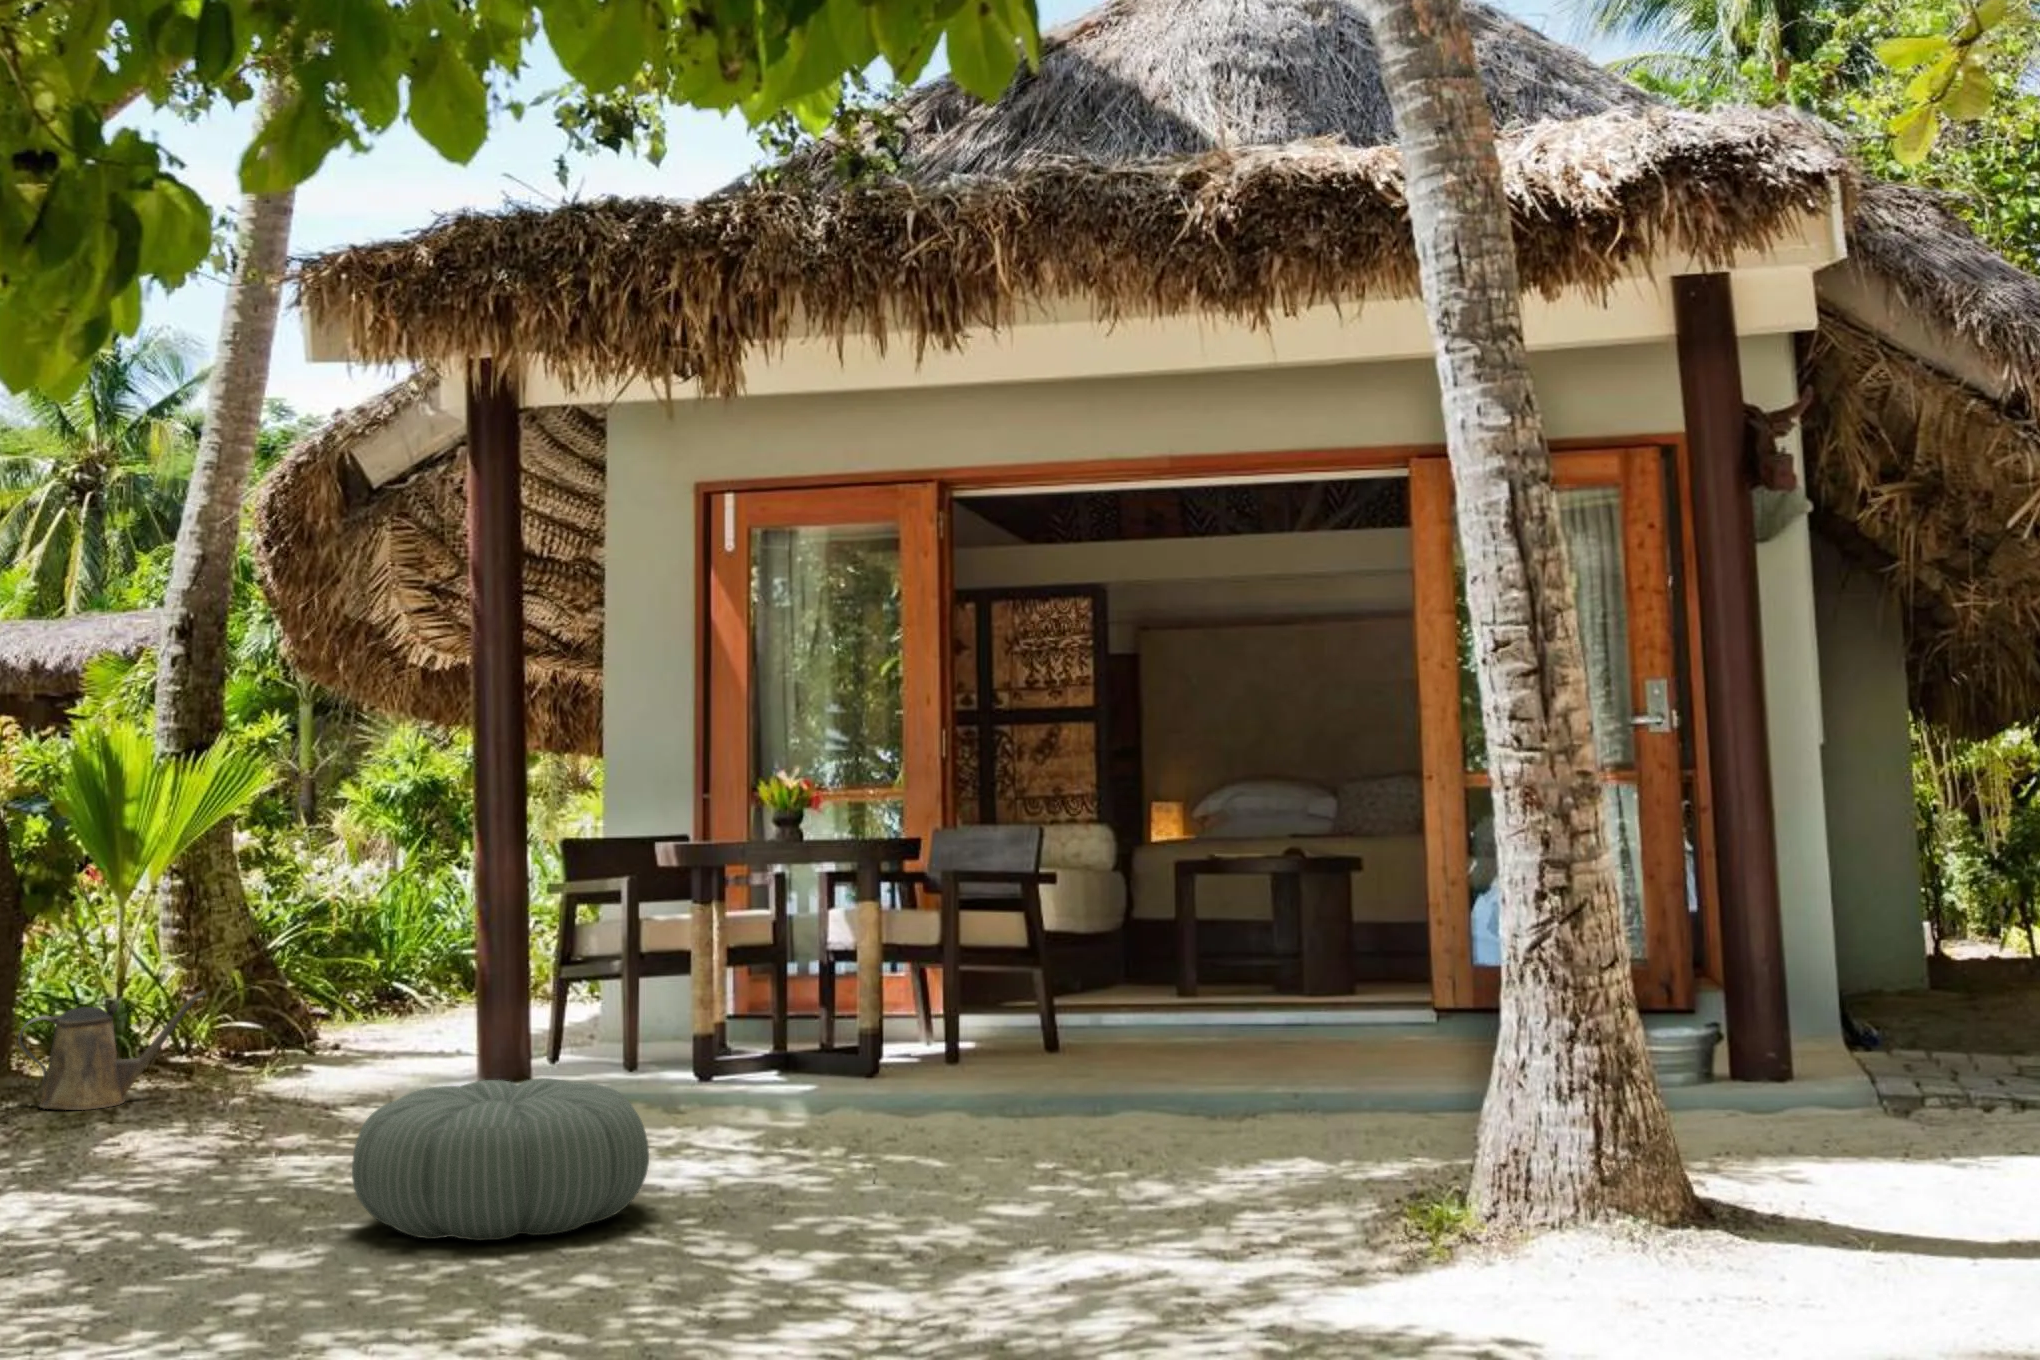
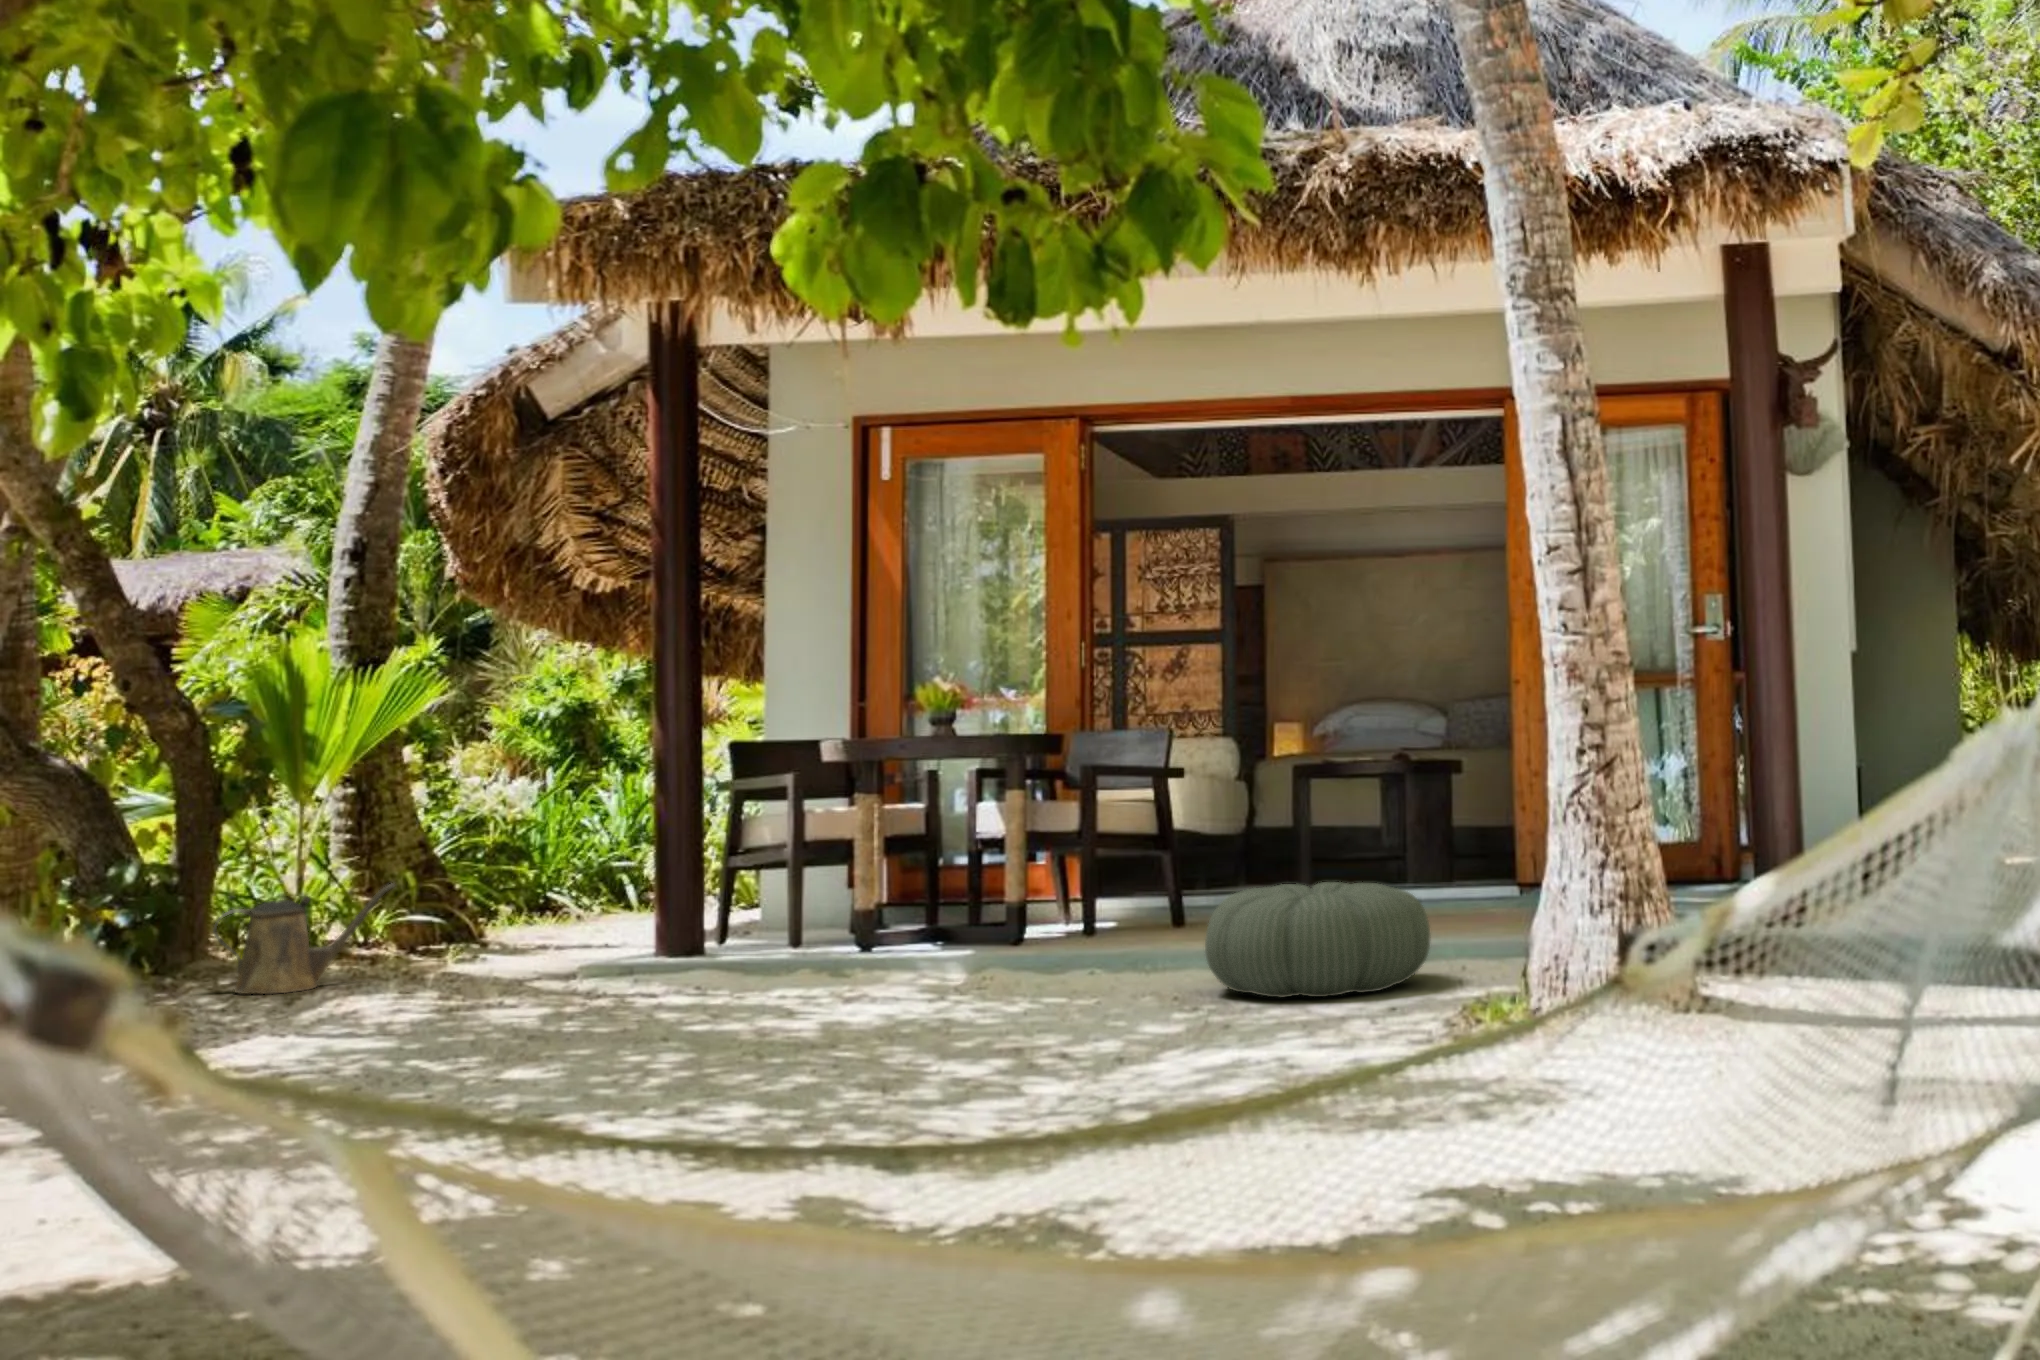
pouf: present [352,1078,649,1240] -> present [1205,882,1431,998]

